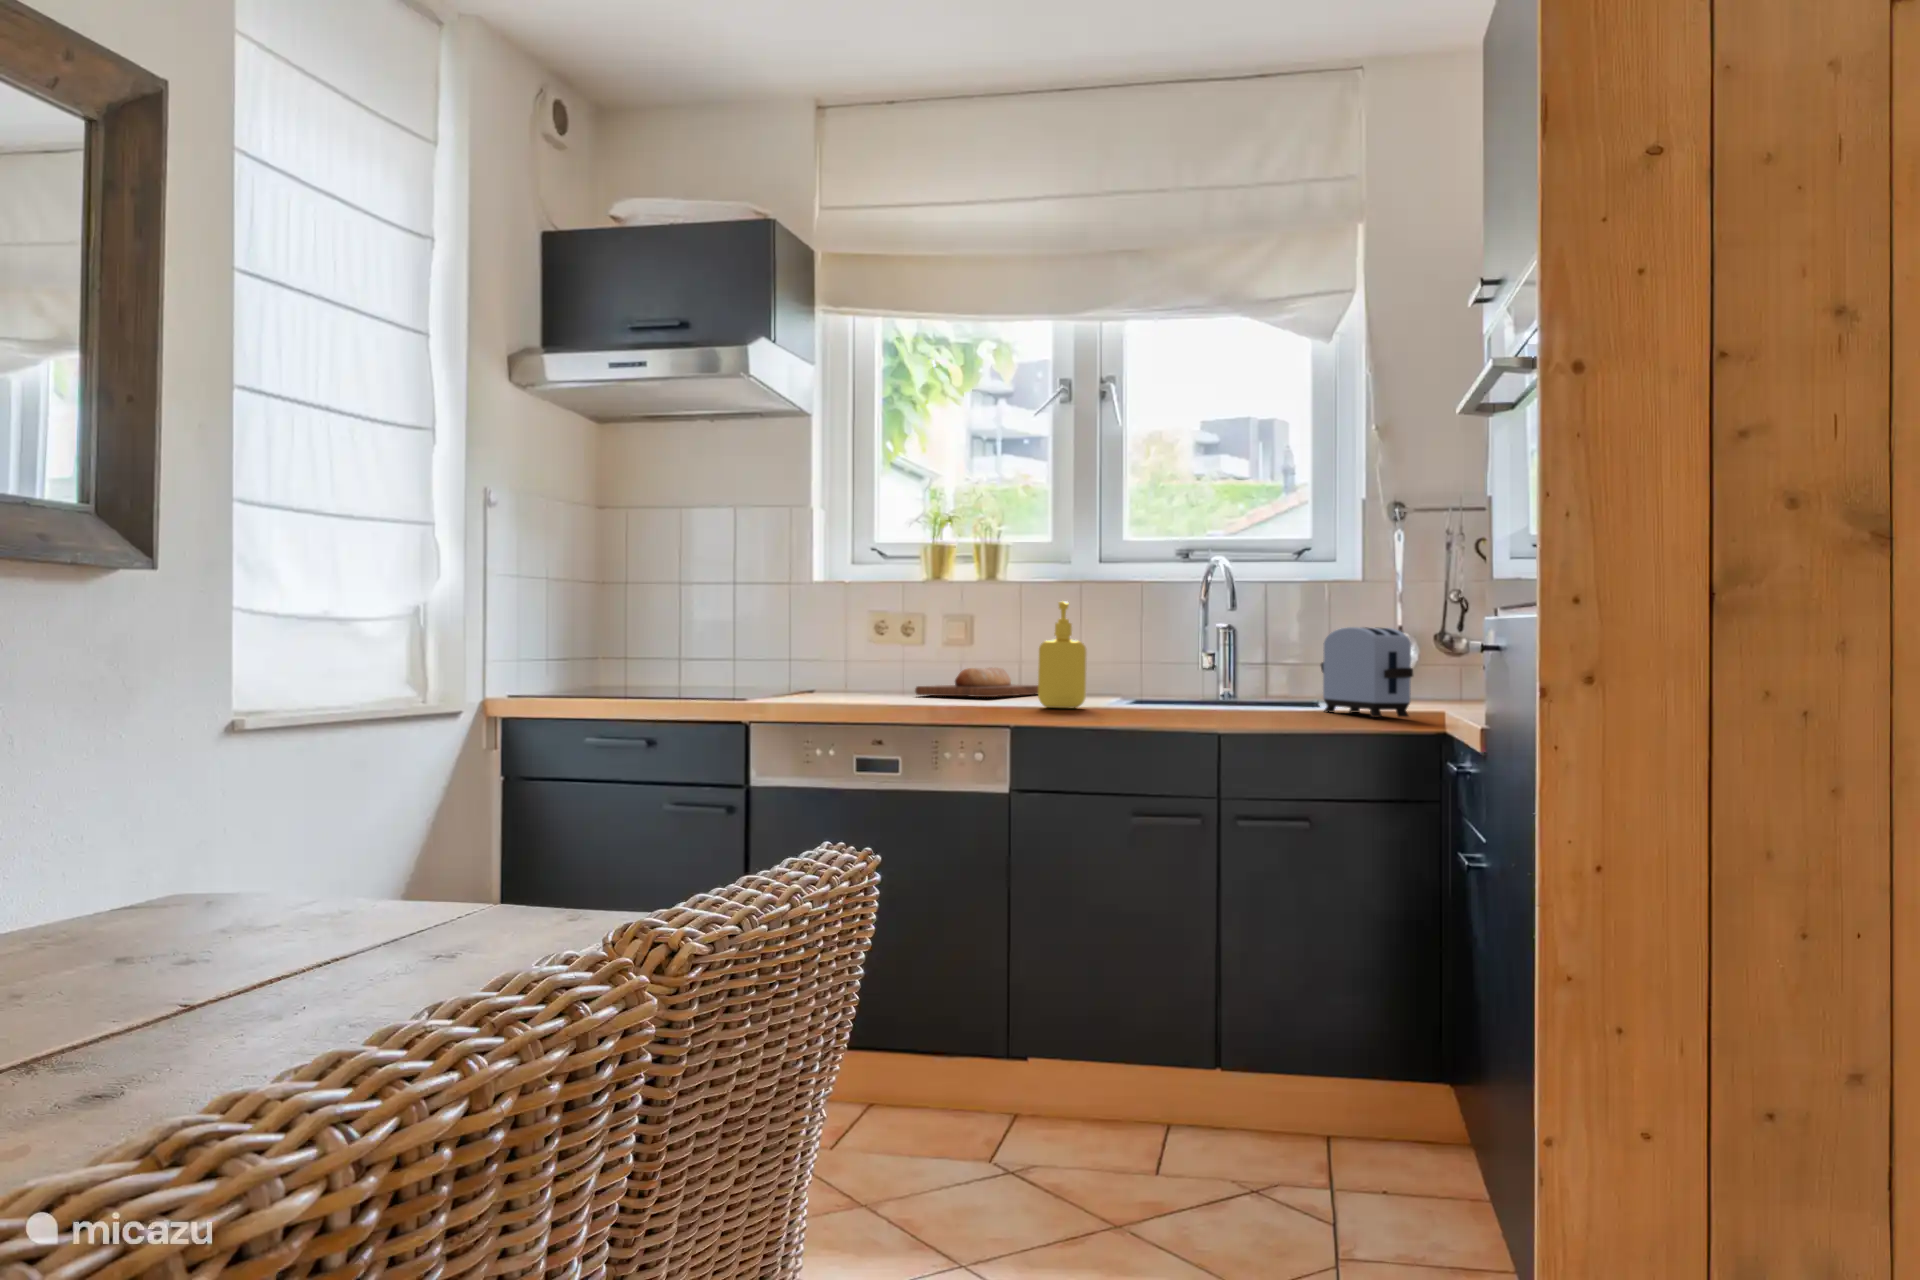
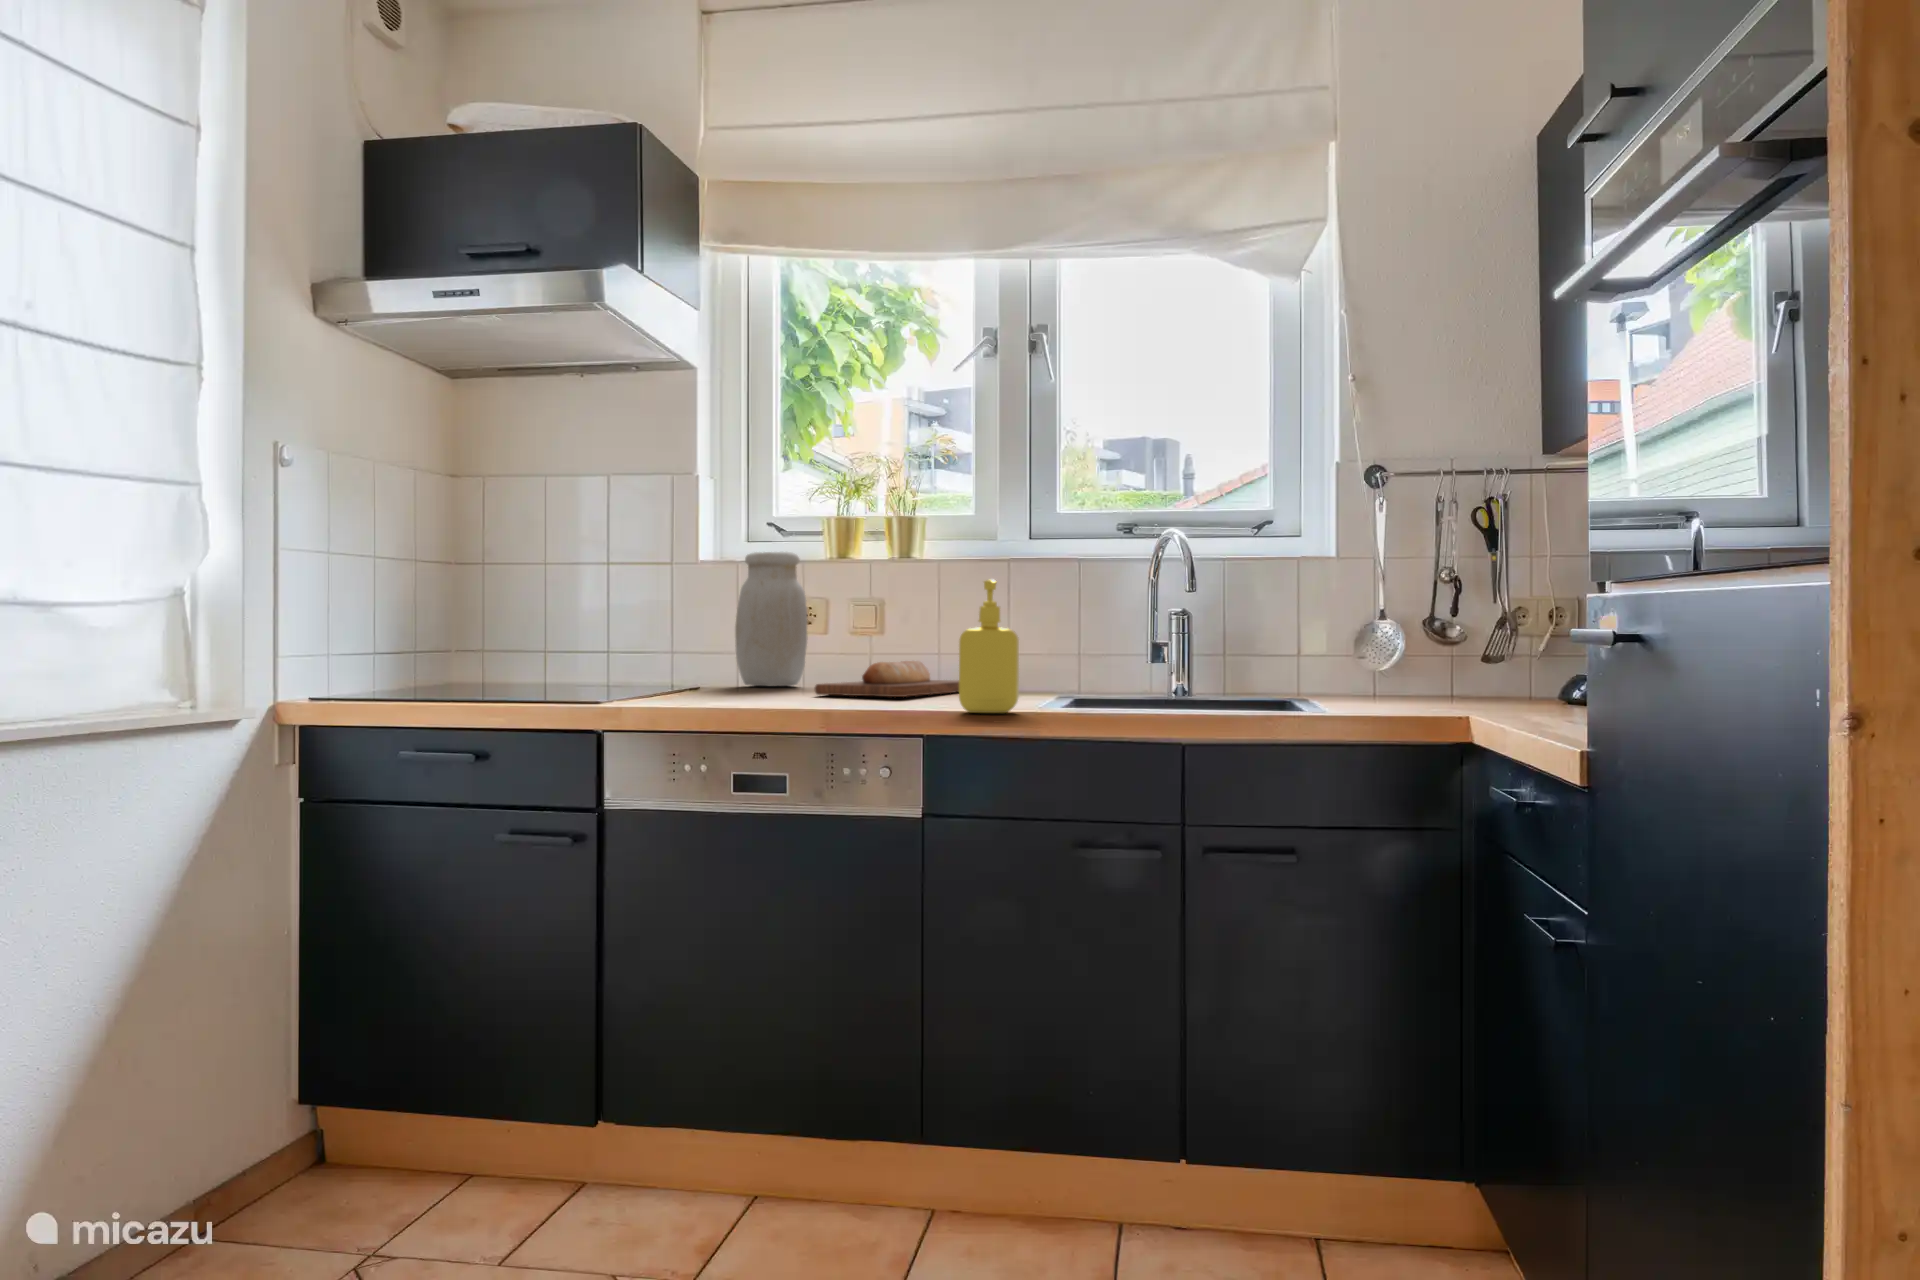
jar: none [843,574,905,689] -> present [735,552,808,686]
toaster: present [1321,627,1413,717] -> none [1303,611,1433,724]

